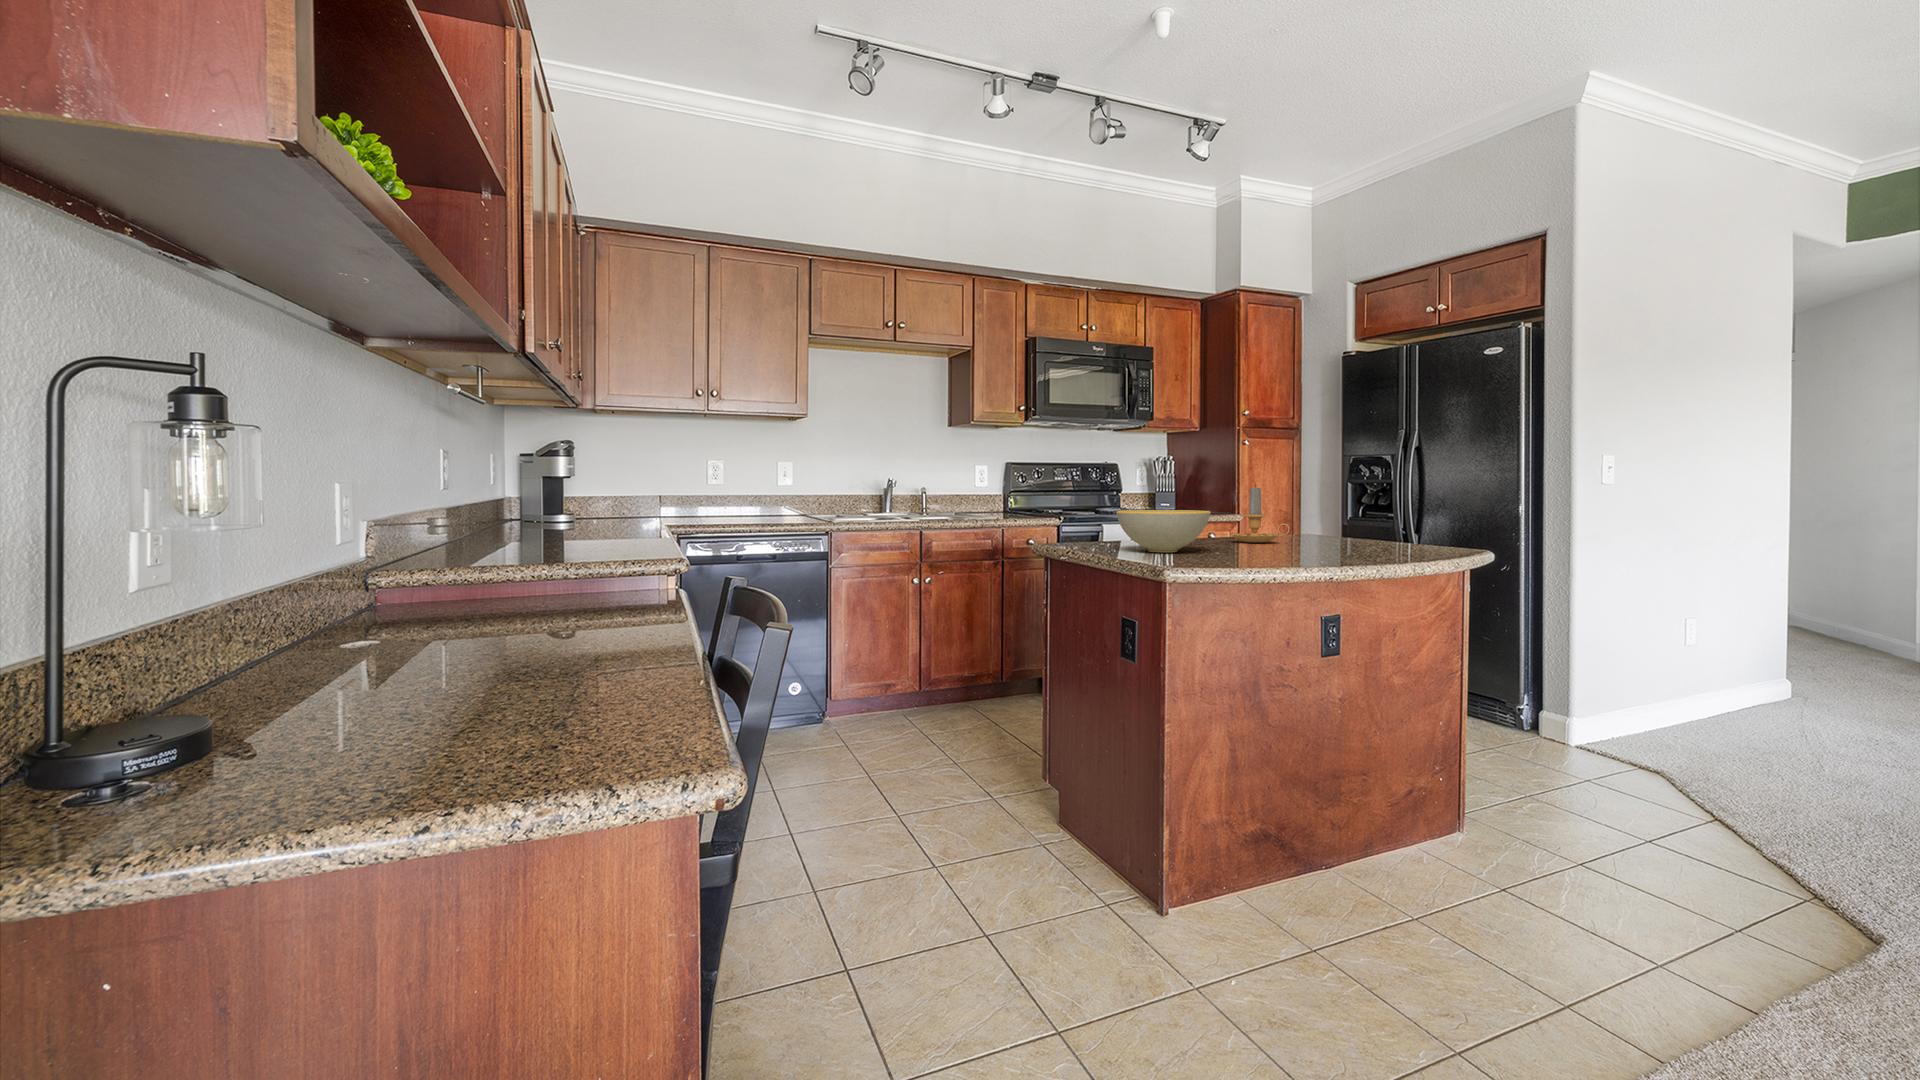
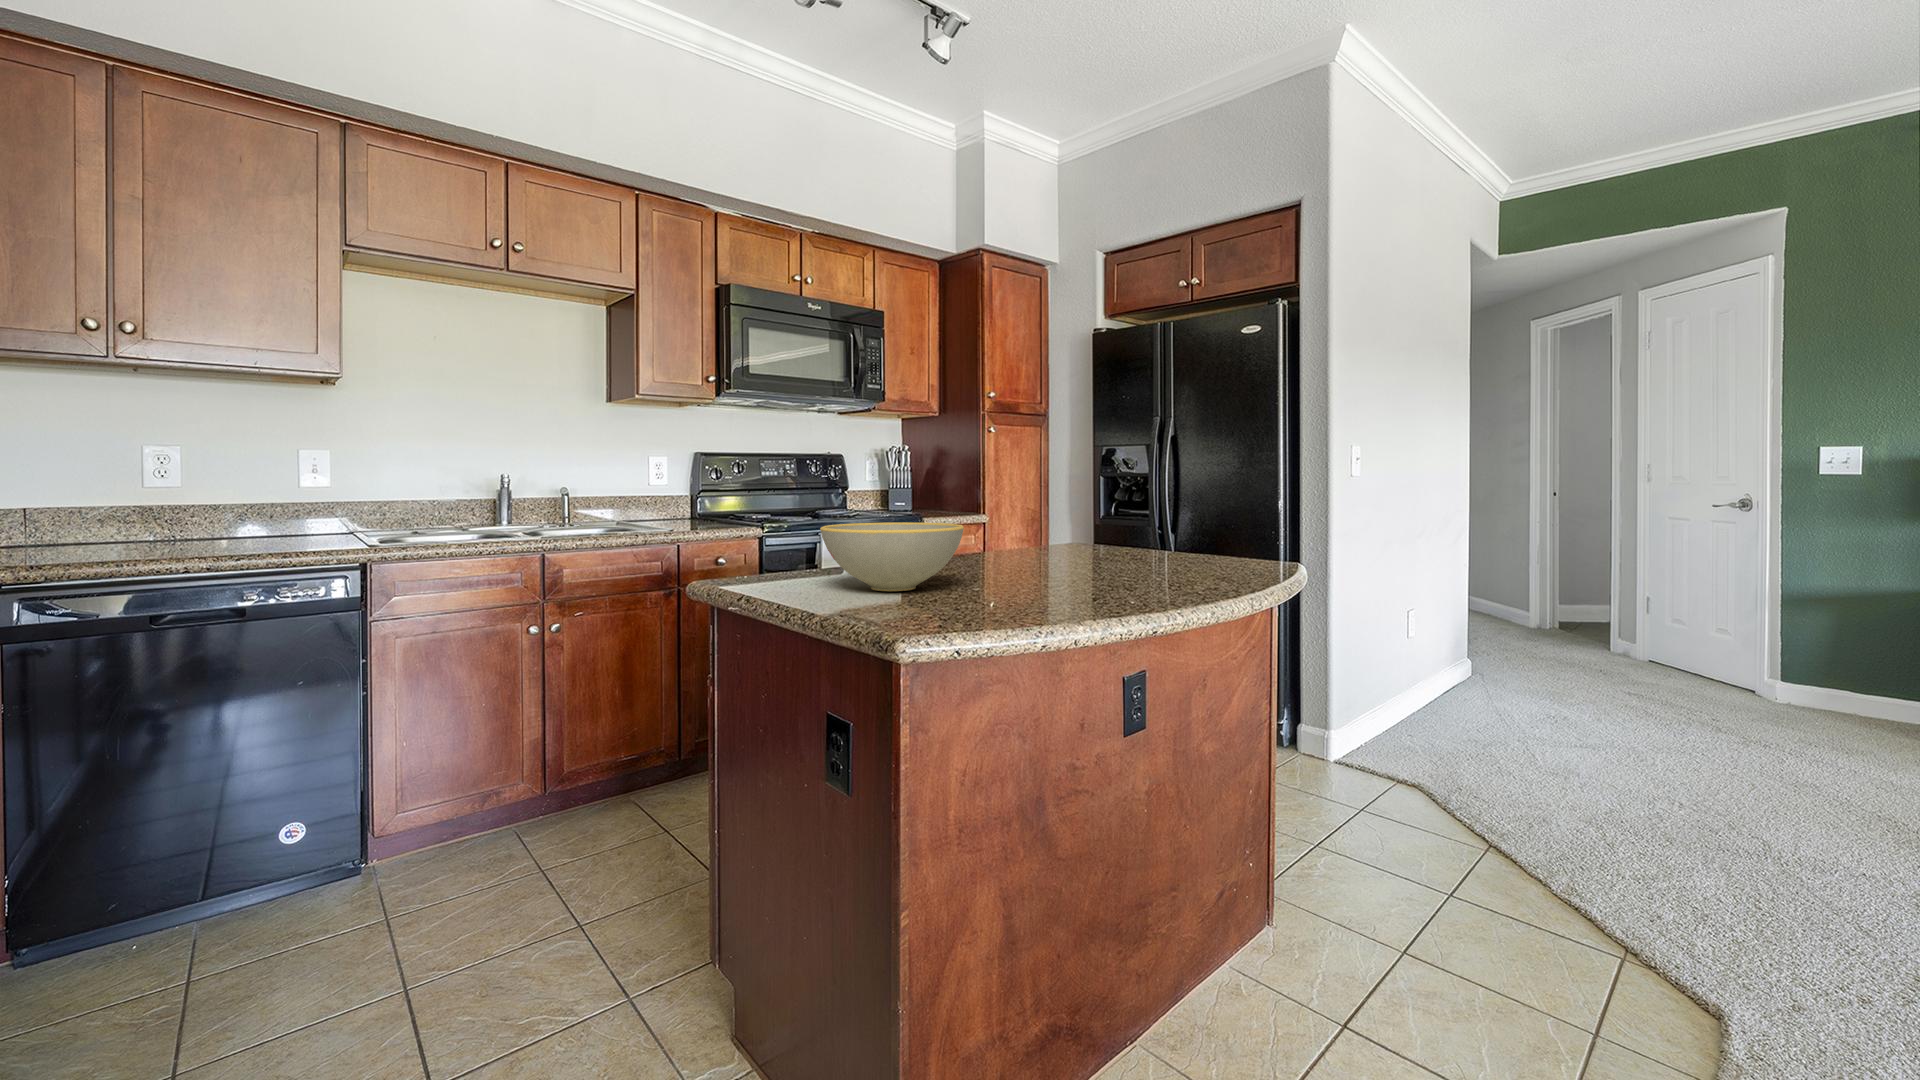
candle: present [1232,485,1289,543] -> none [987,482,1062,563]

